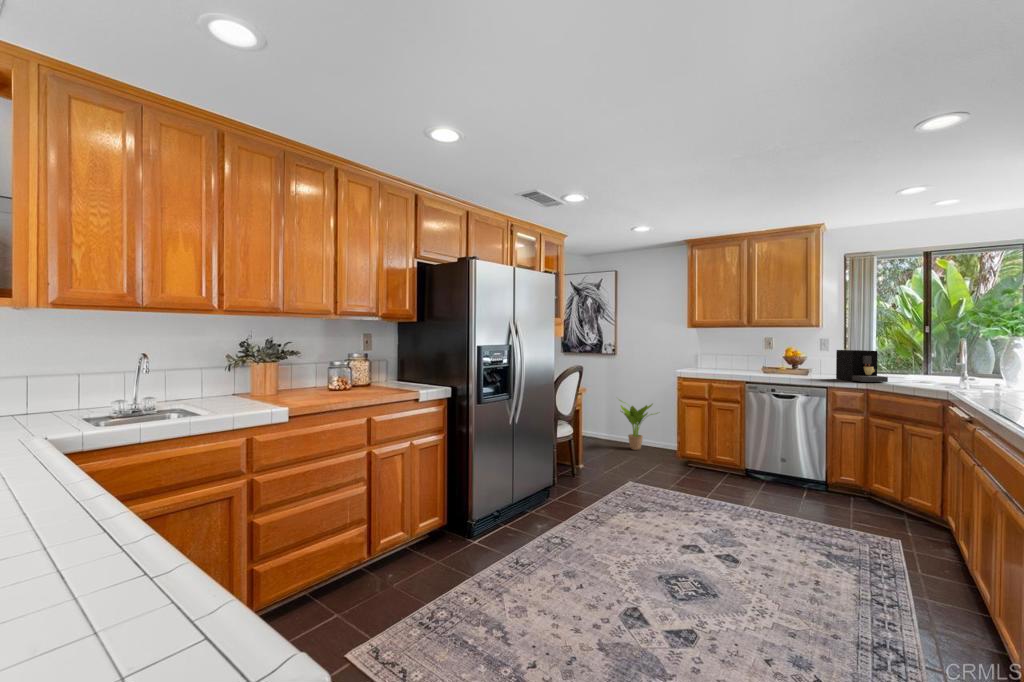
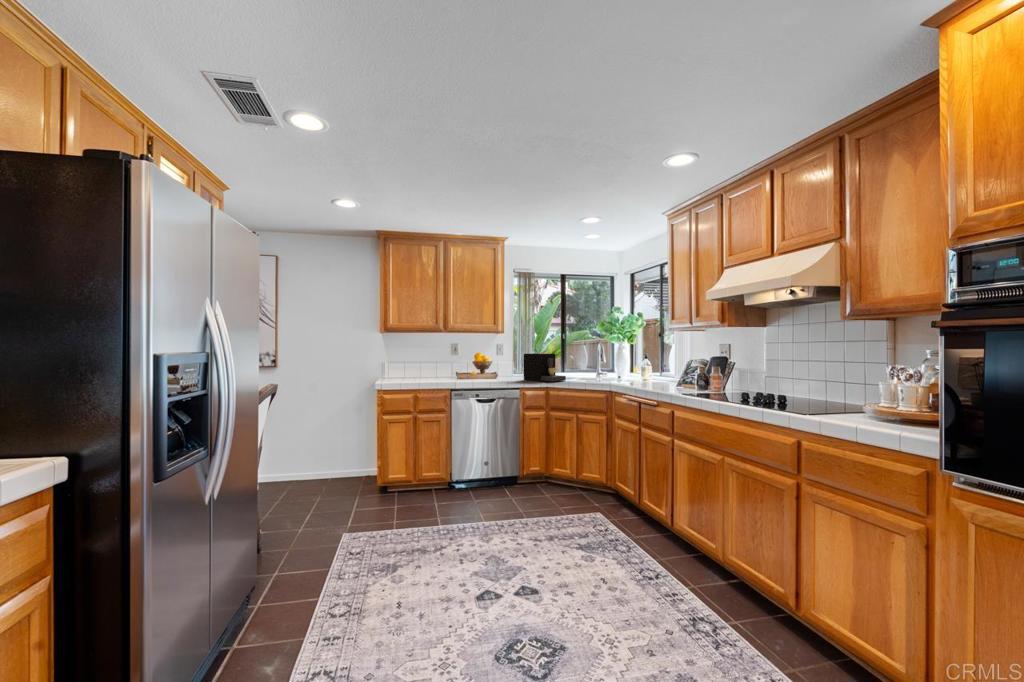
potted plant: present [620,400,657,450] -> none [286,420,344,485]

